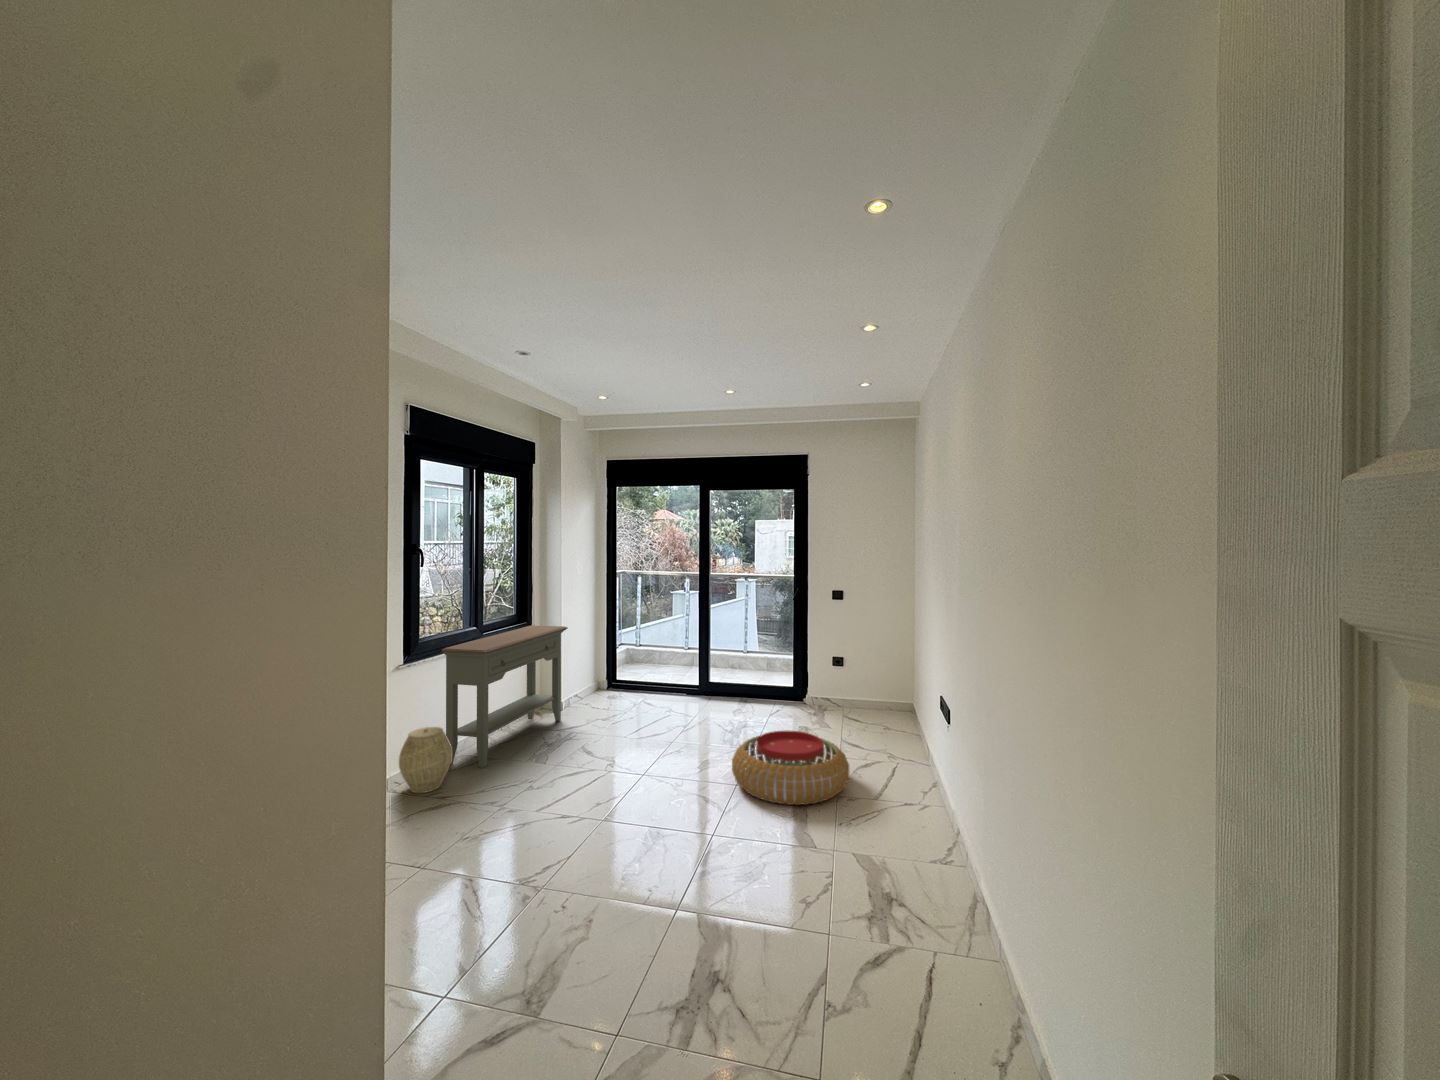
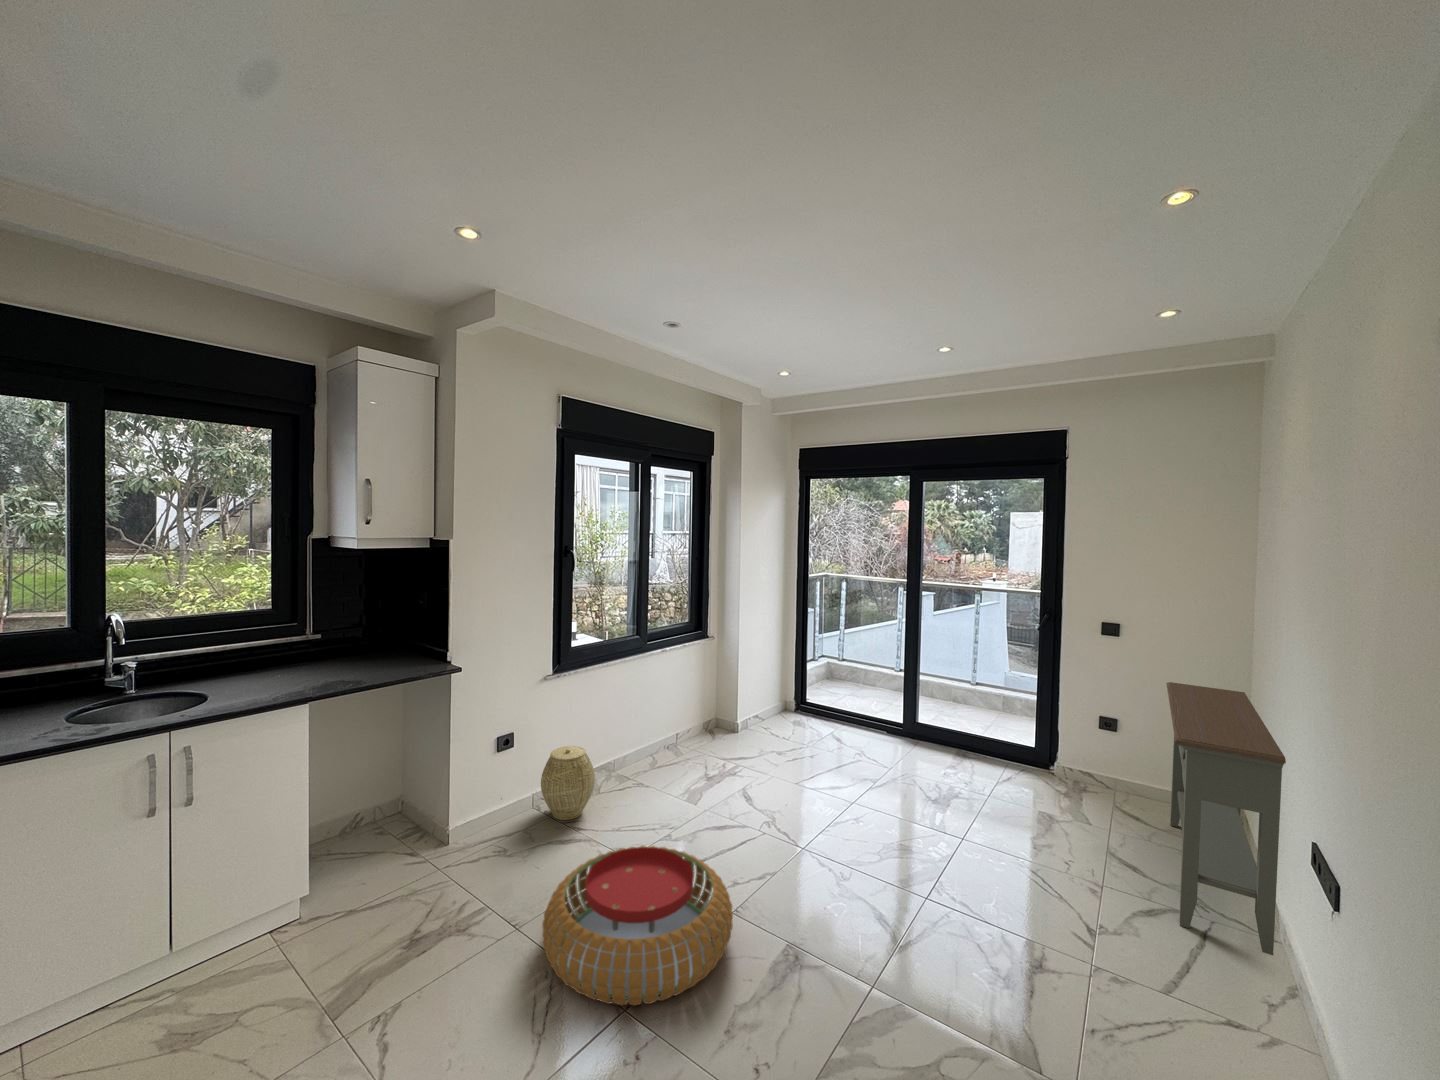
console table: present [442,625,568,768] -> present [1167,682,1286,955]
pouf: present [732,731,849,805] -> present [542,846,733,1006]

